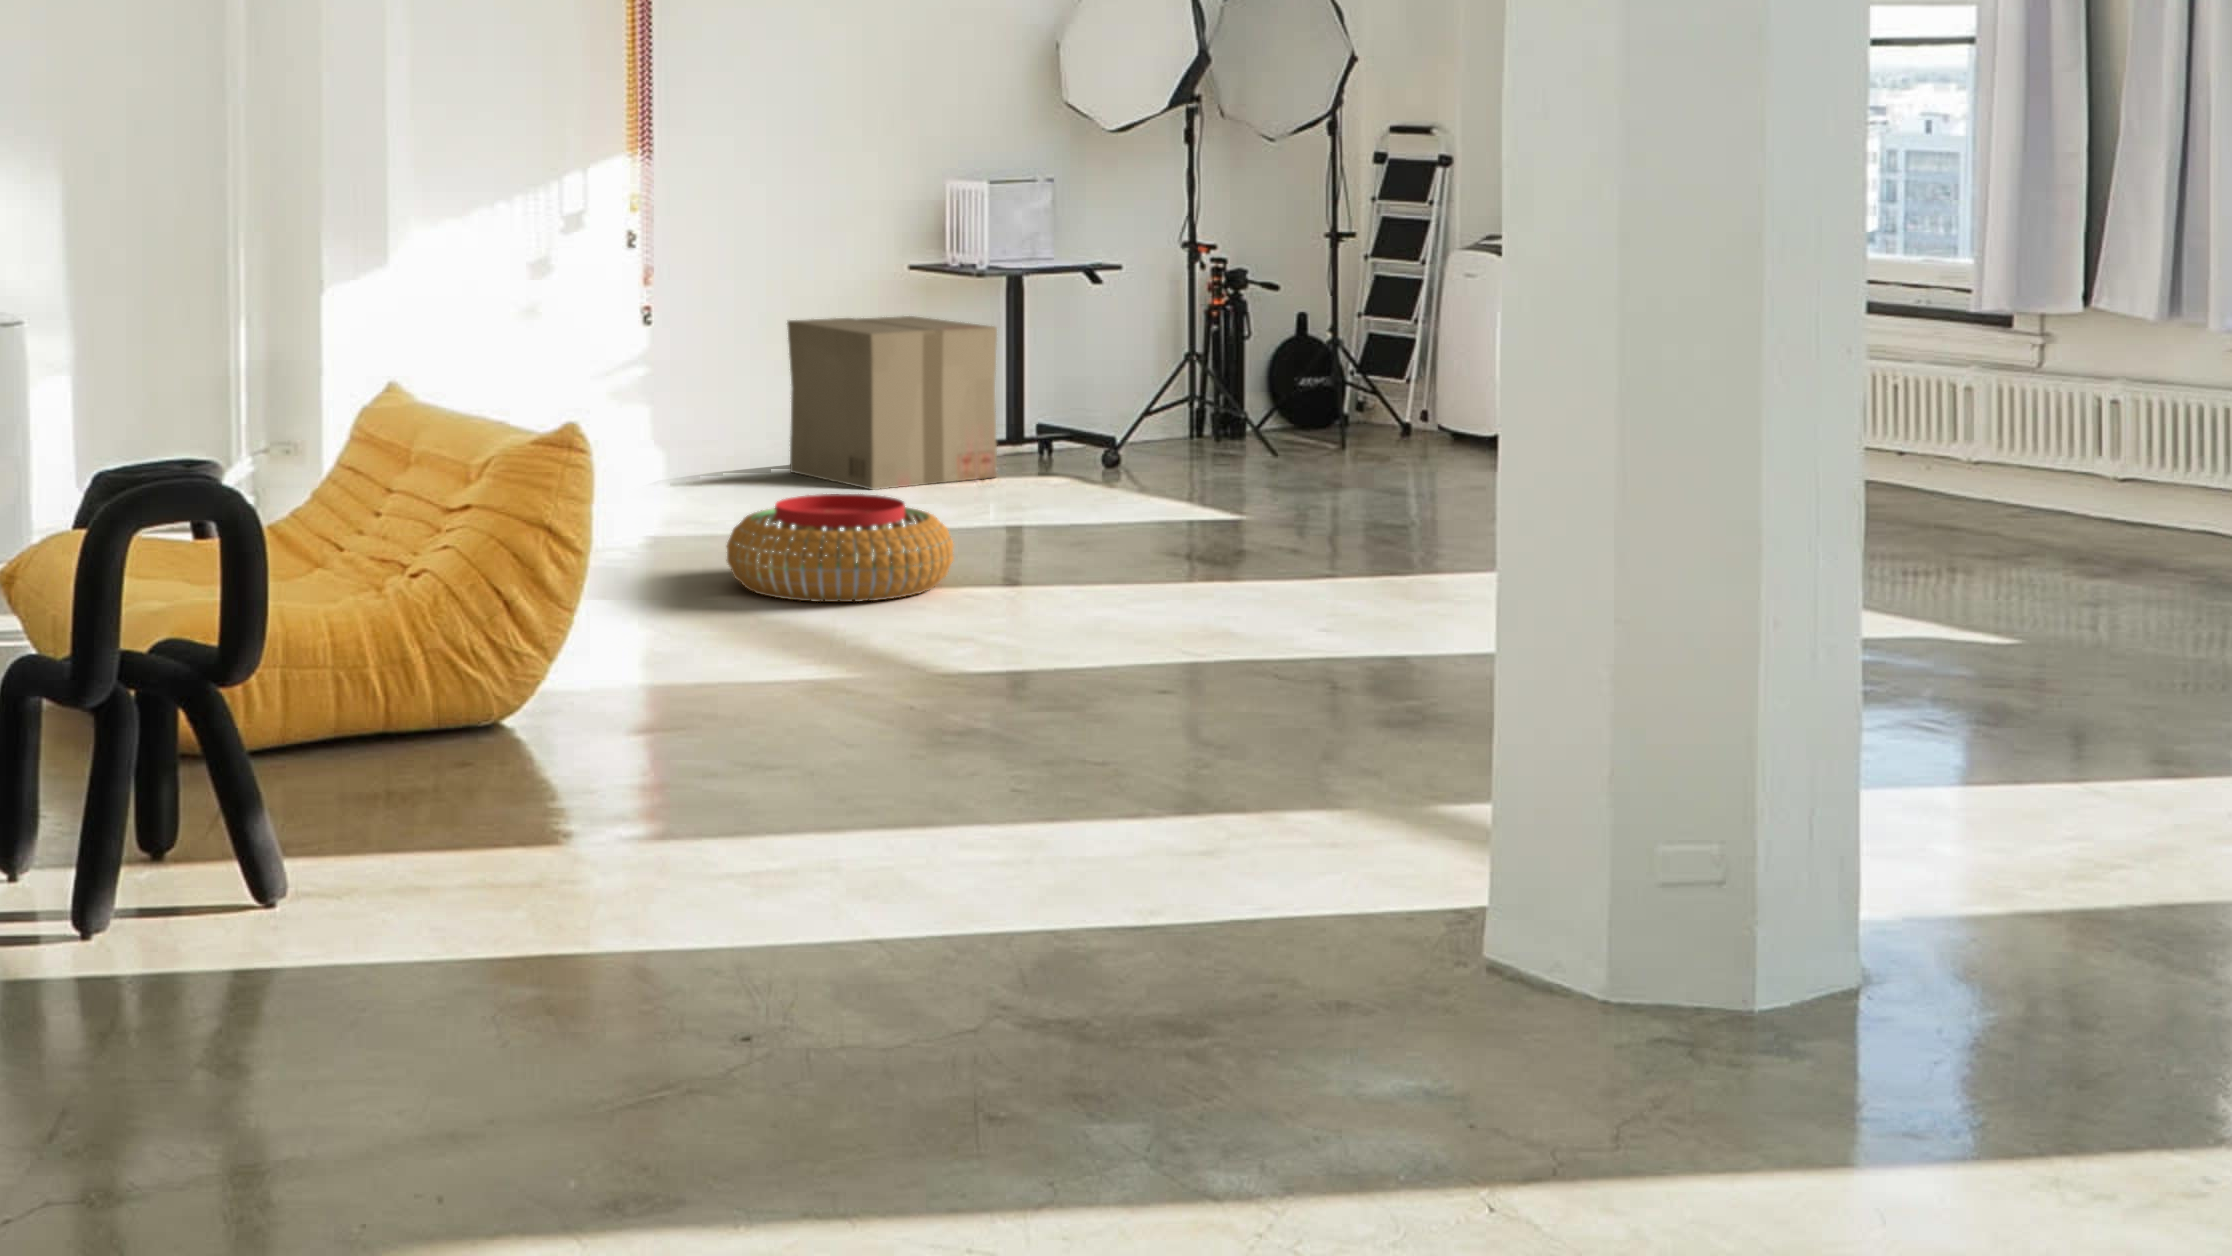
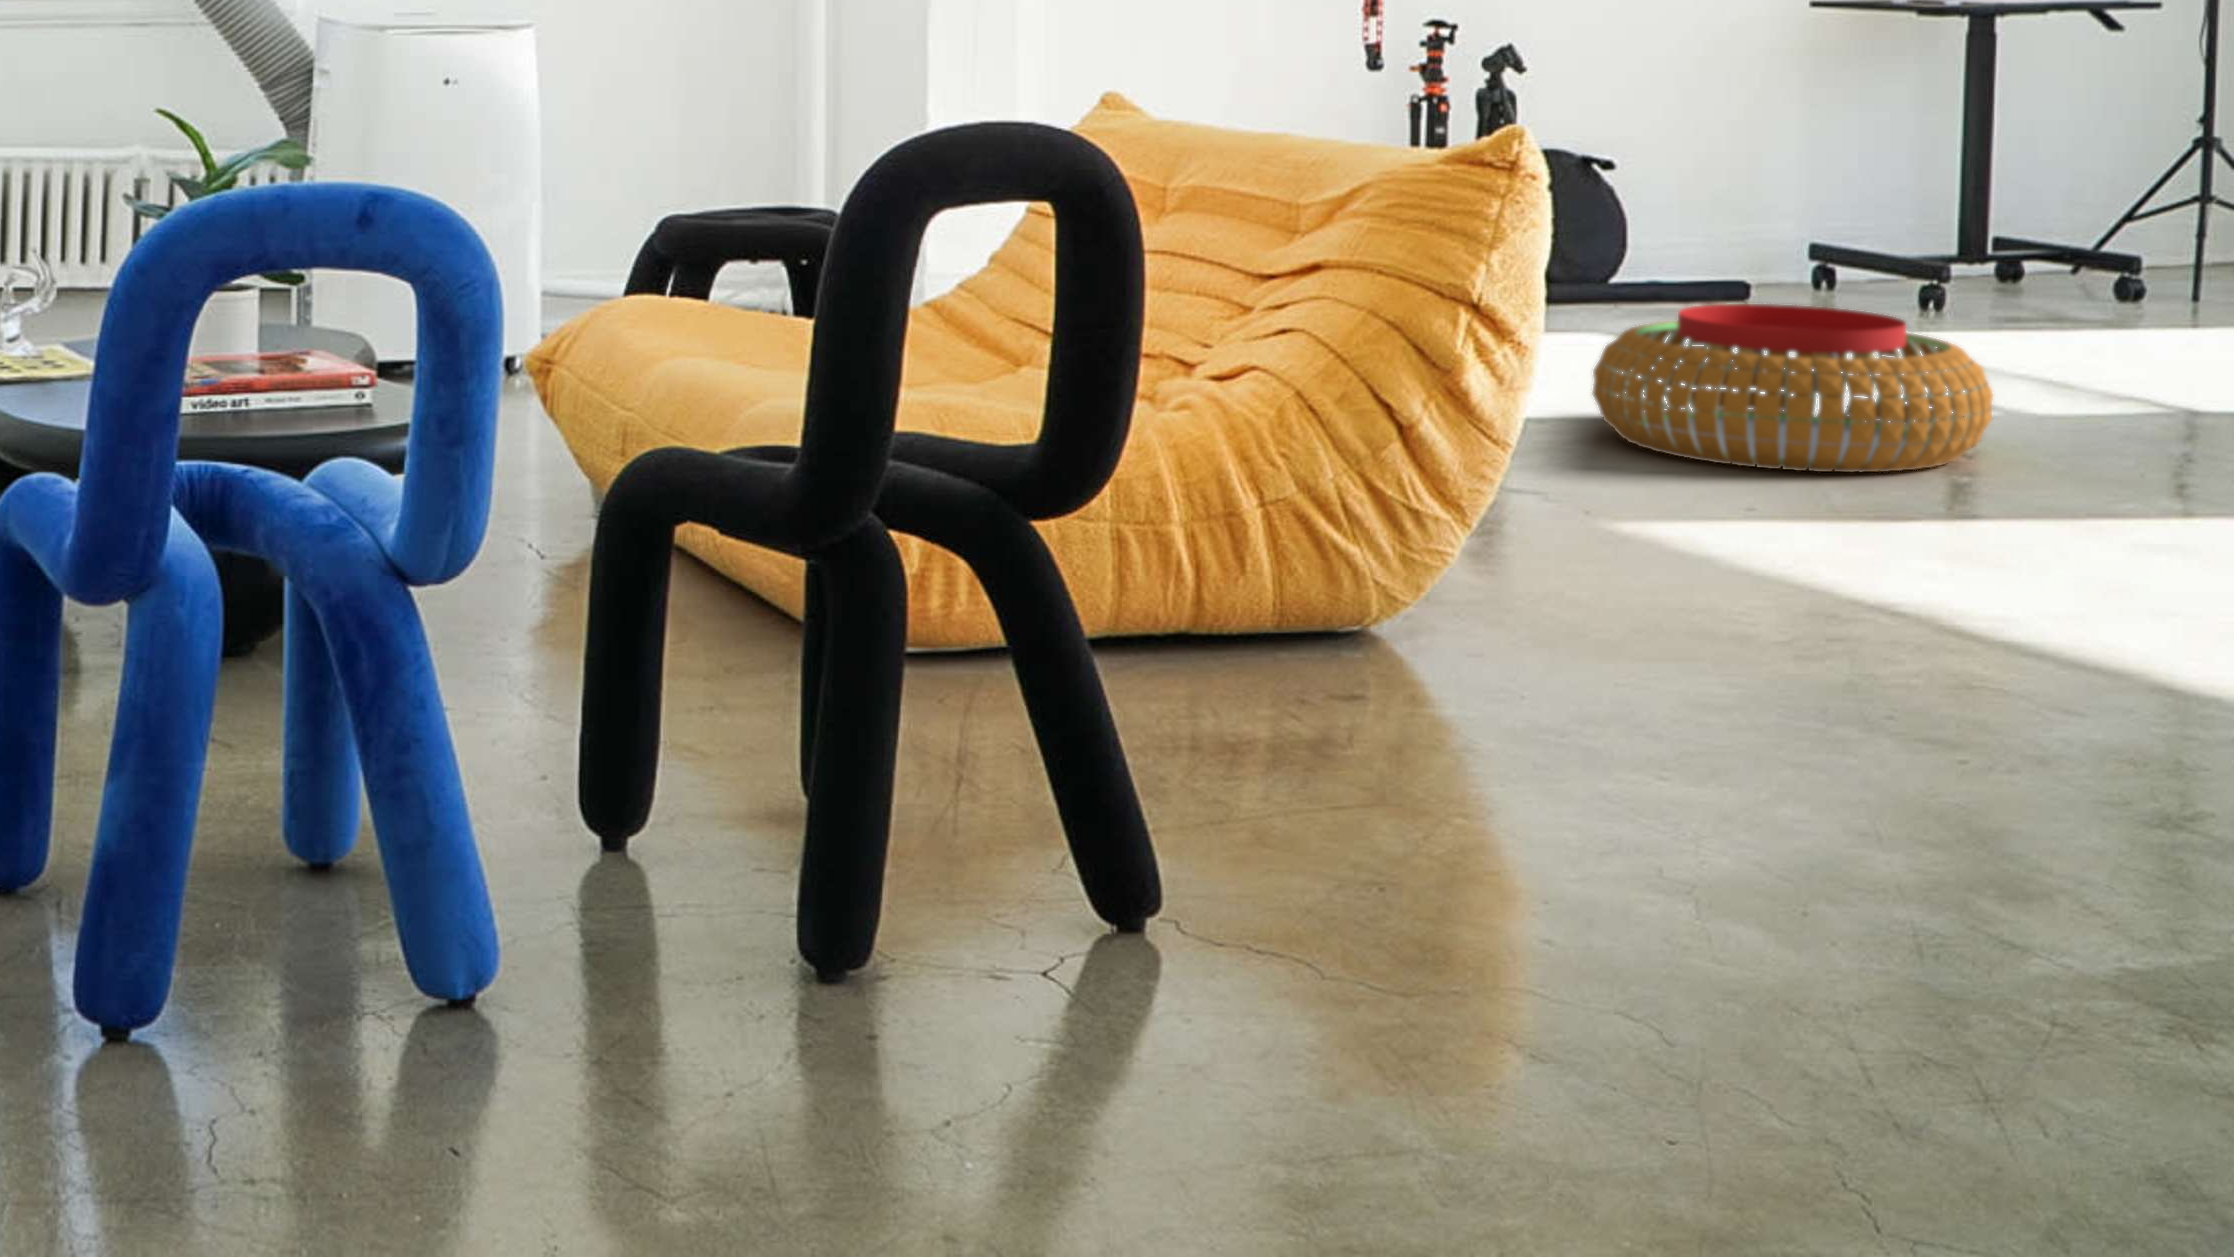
cardboard box: present [787,316,997,490] -> none [1552,76,1898,320]

